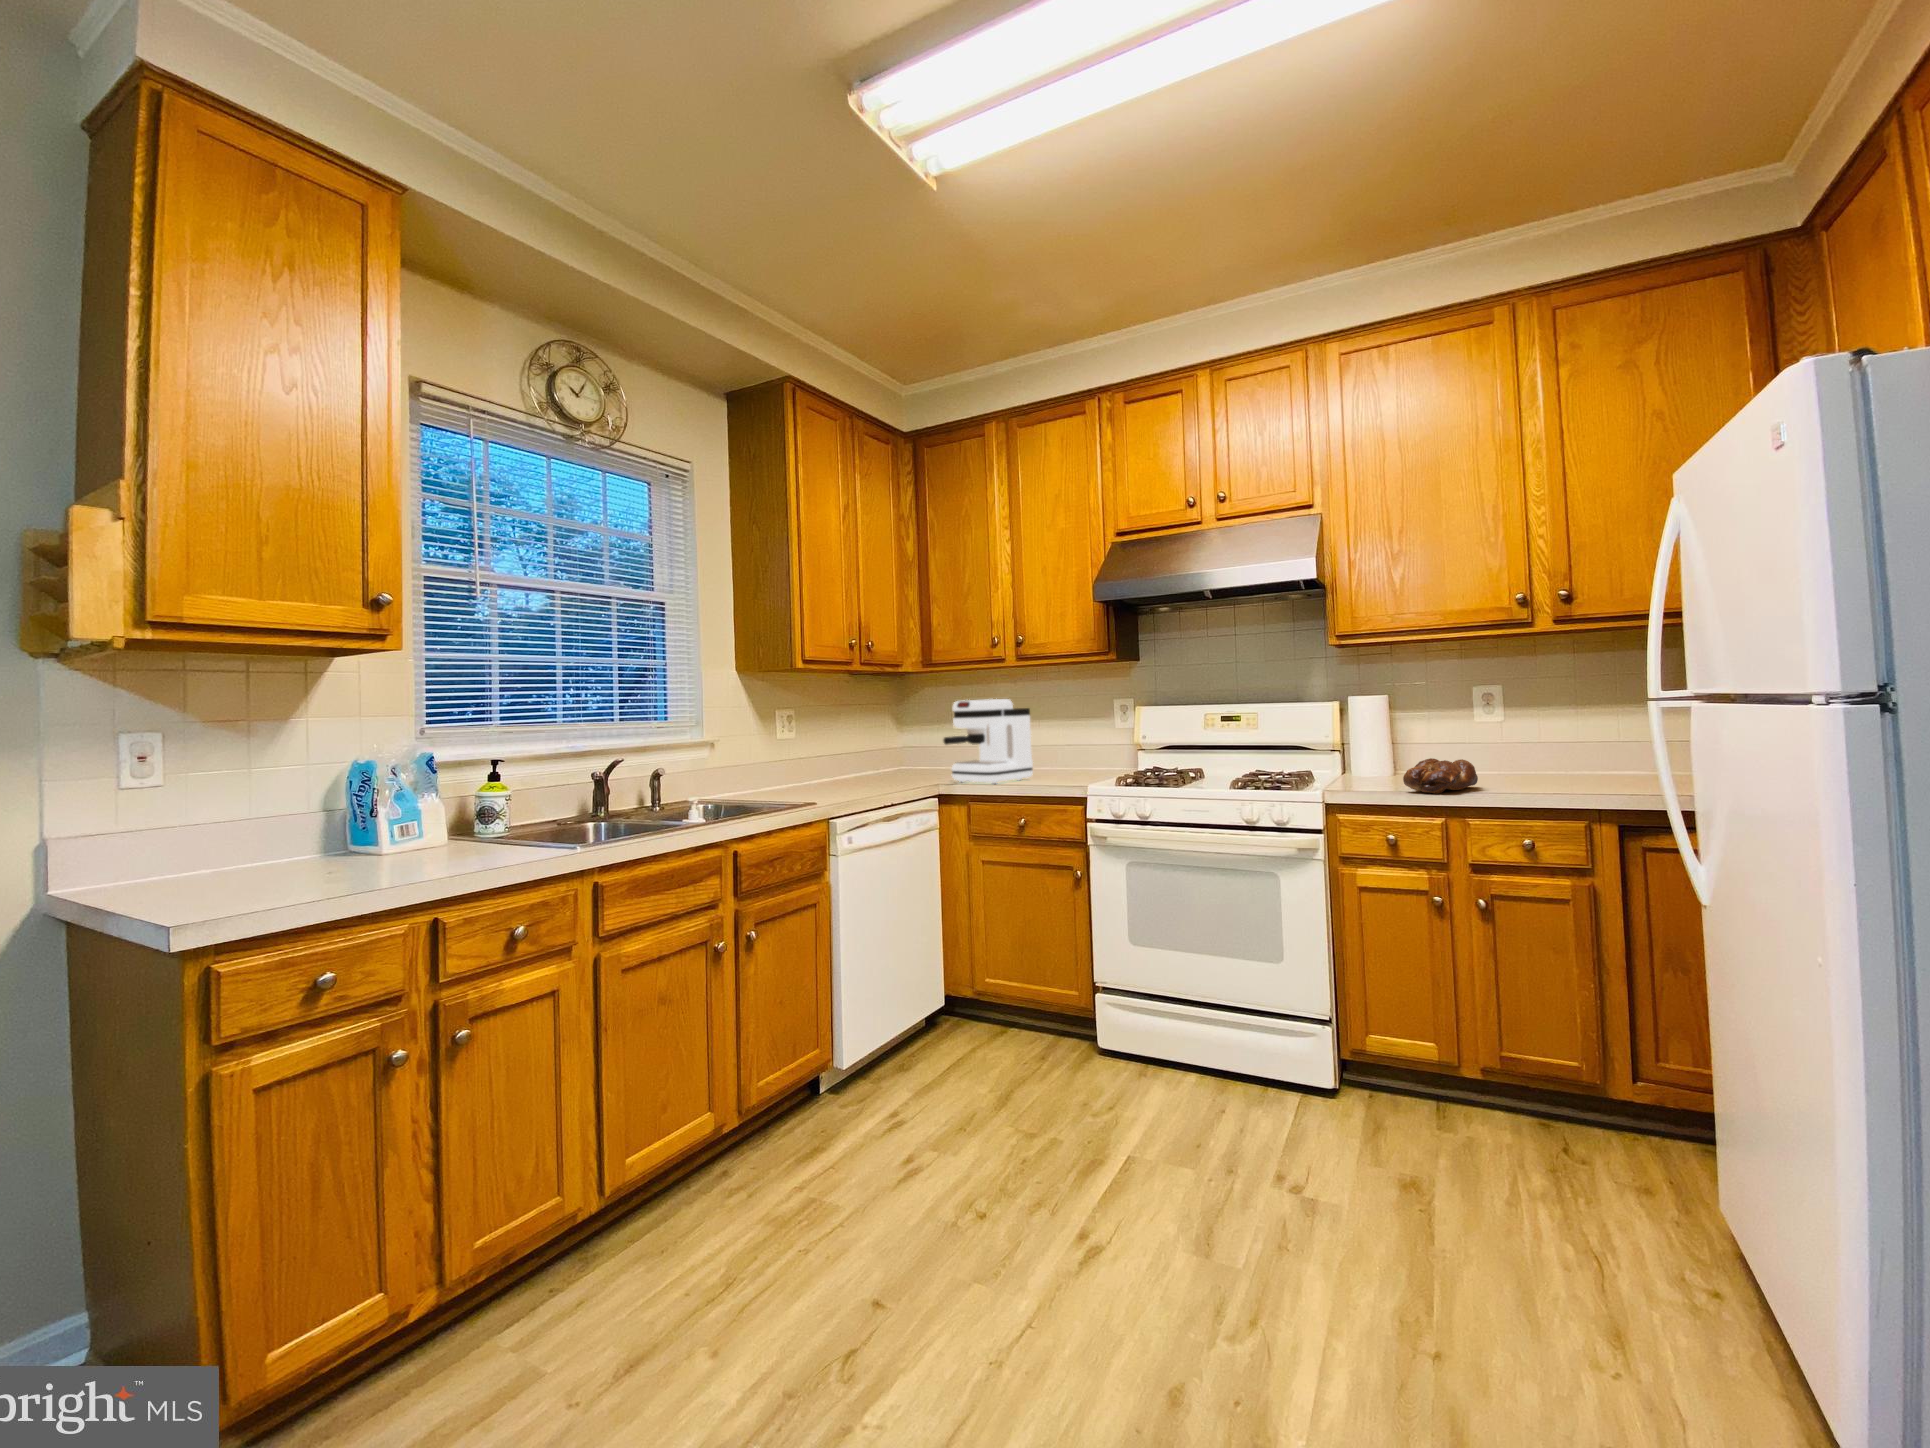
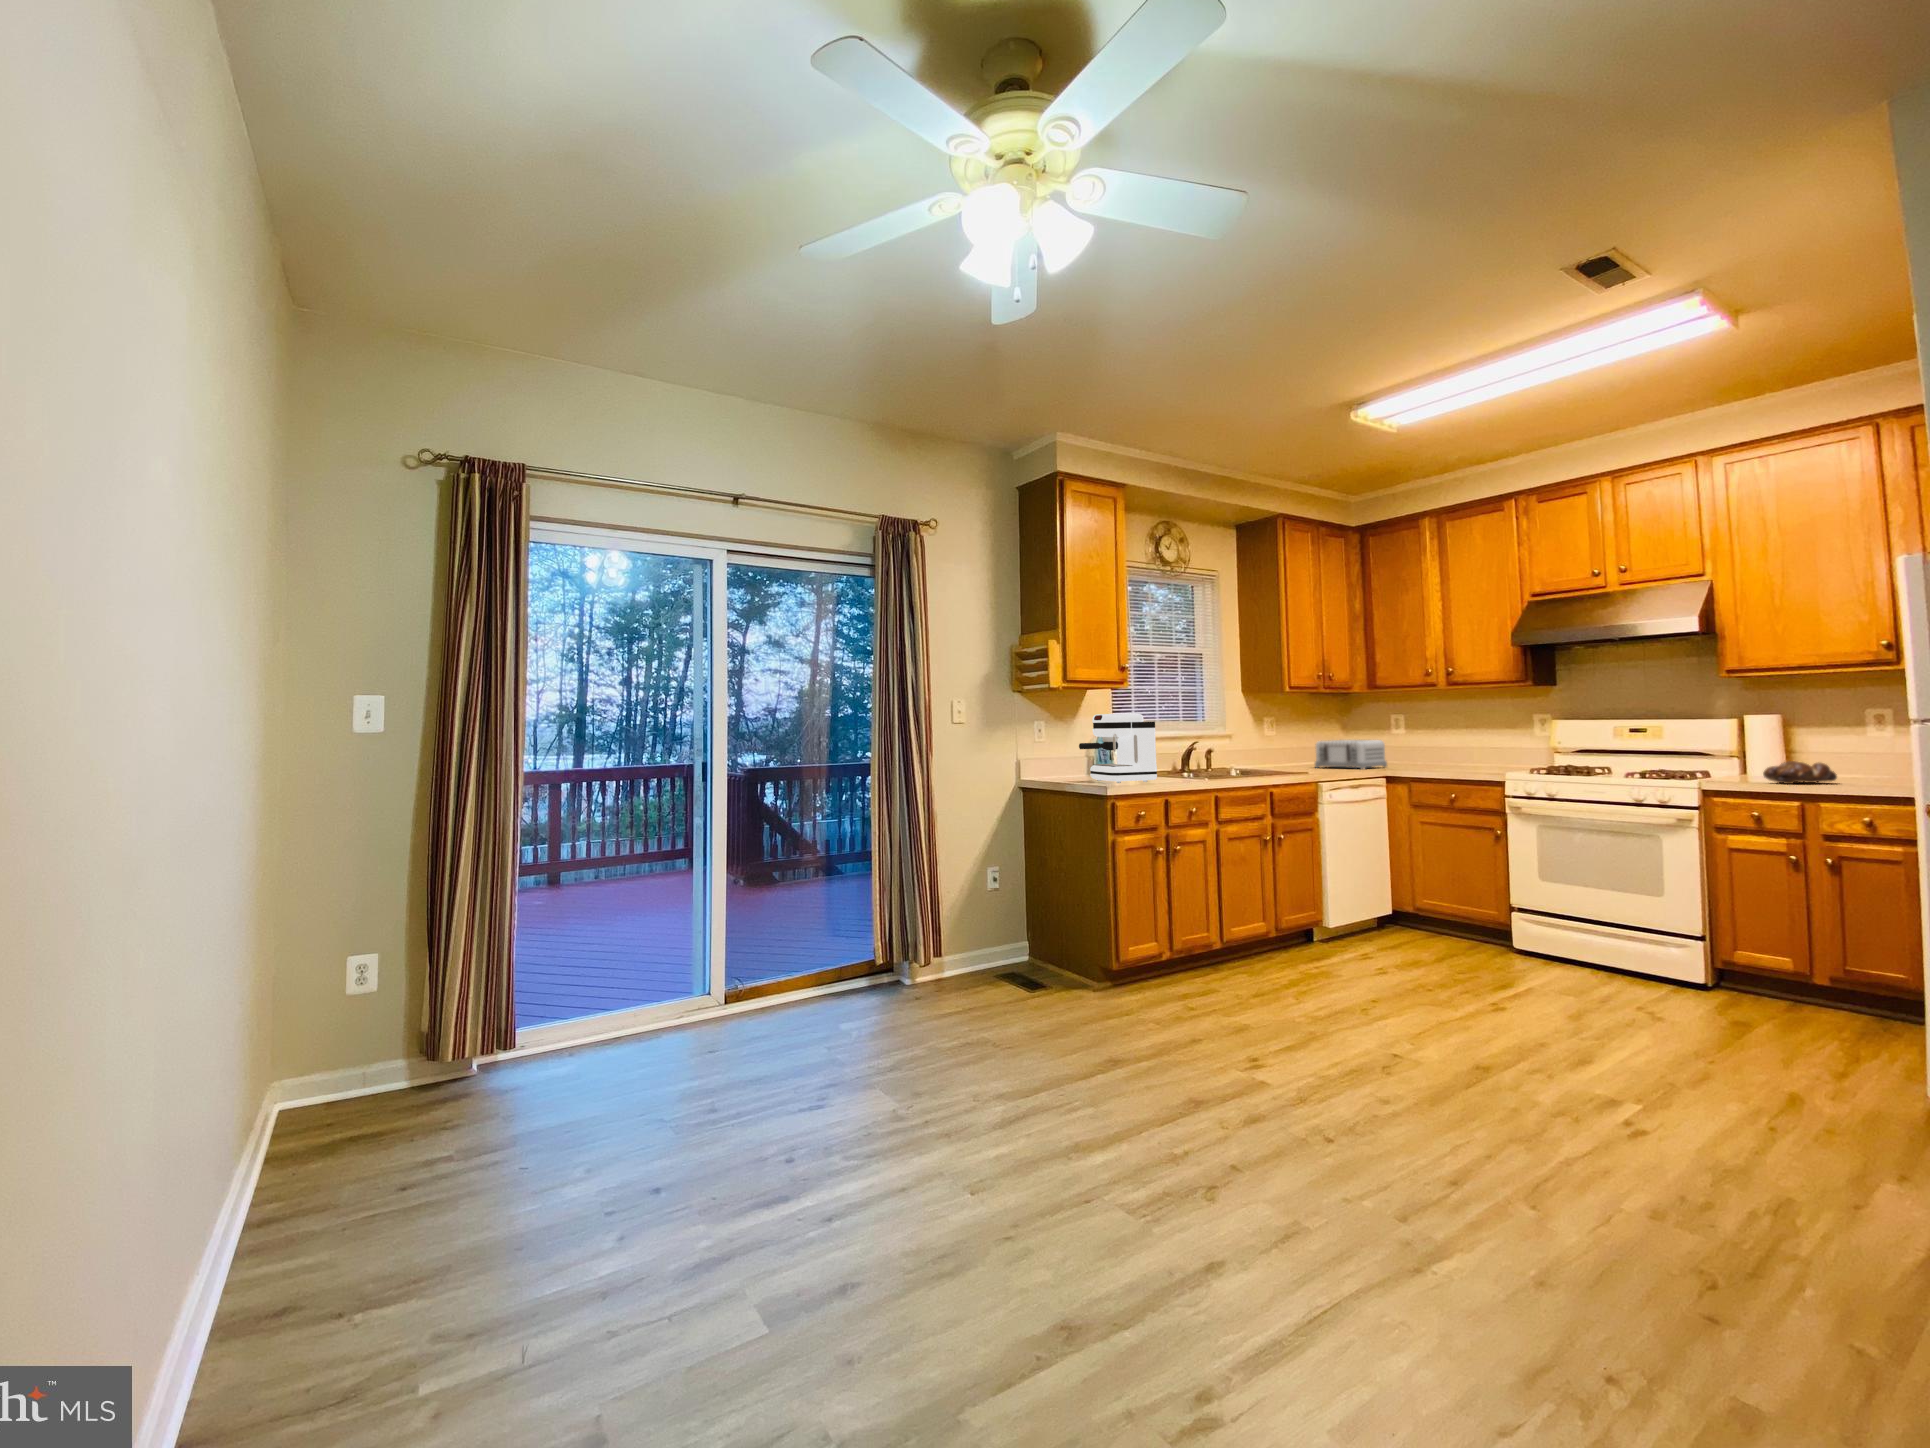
coffee maker: present [943,699,1033,784] -> present [1079,714,1157,783]
toaster: none [851,737,947,782] -> present [1315,740,1387,769]

